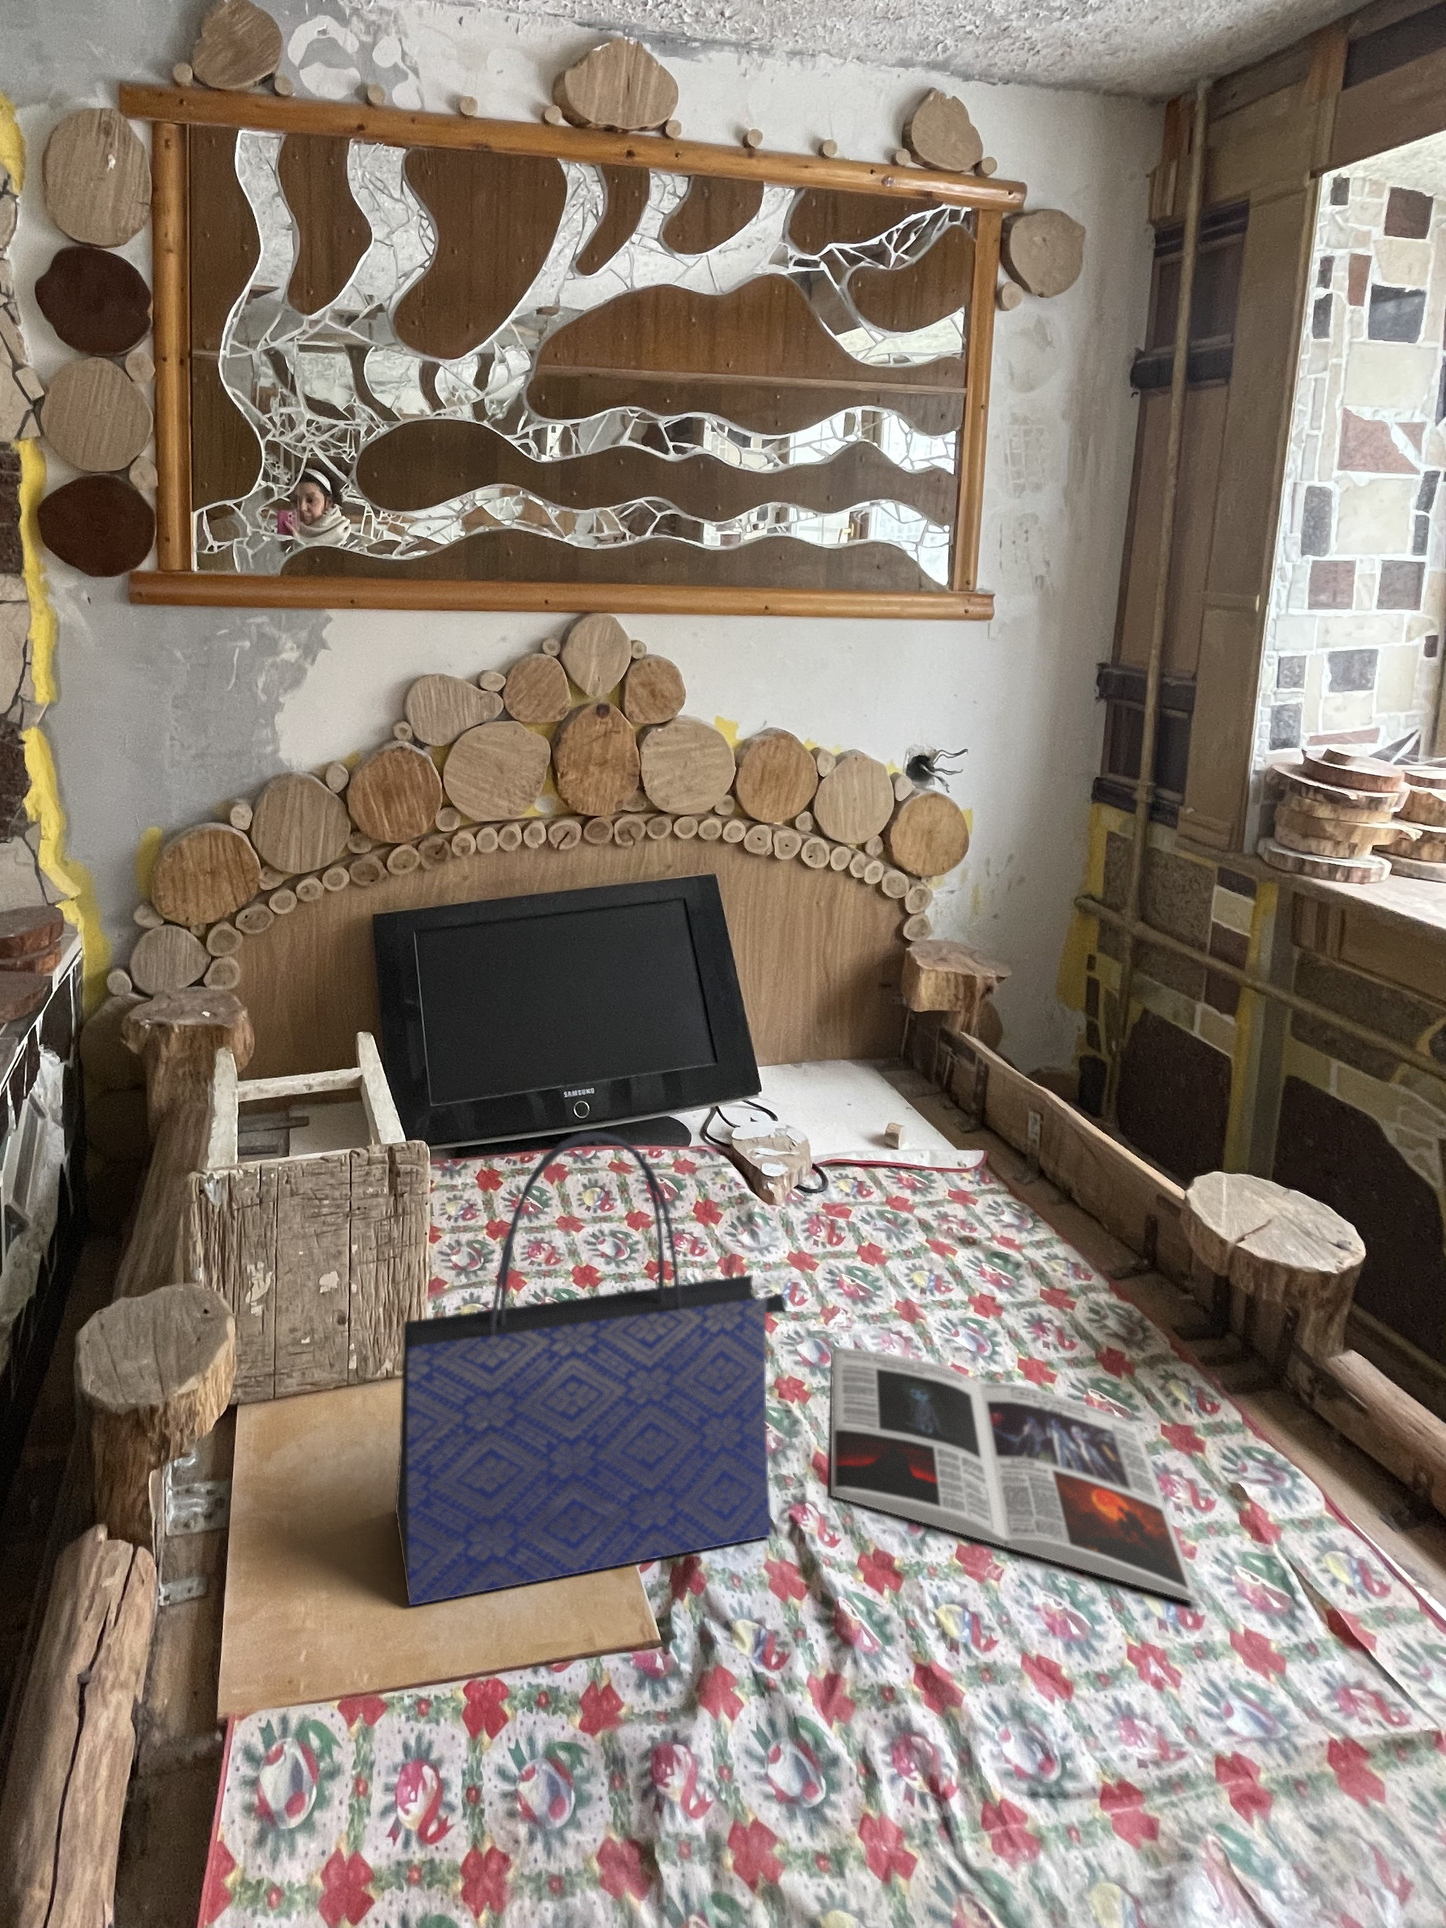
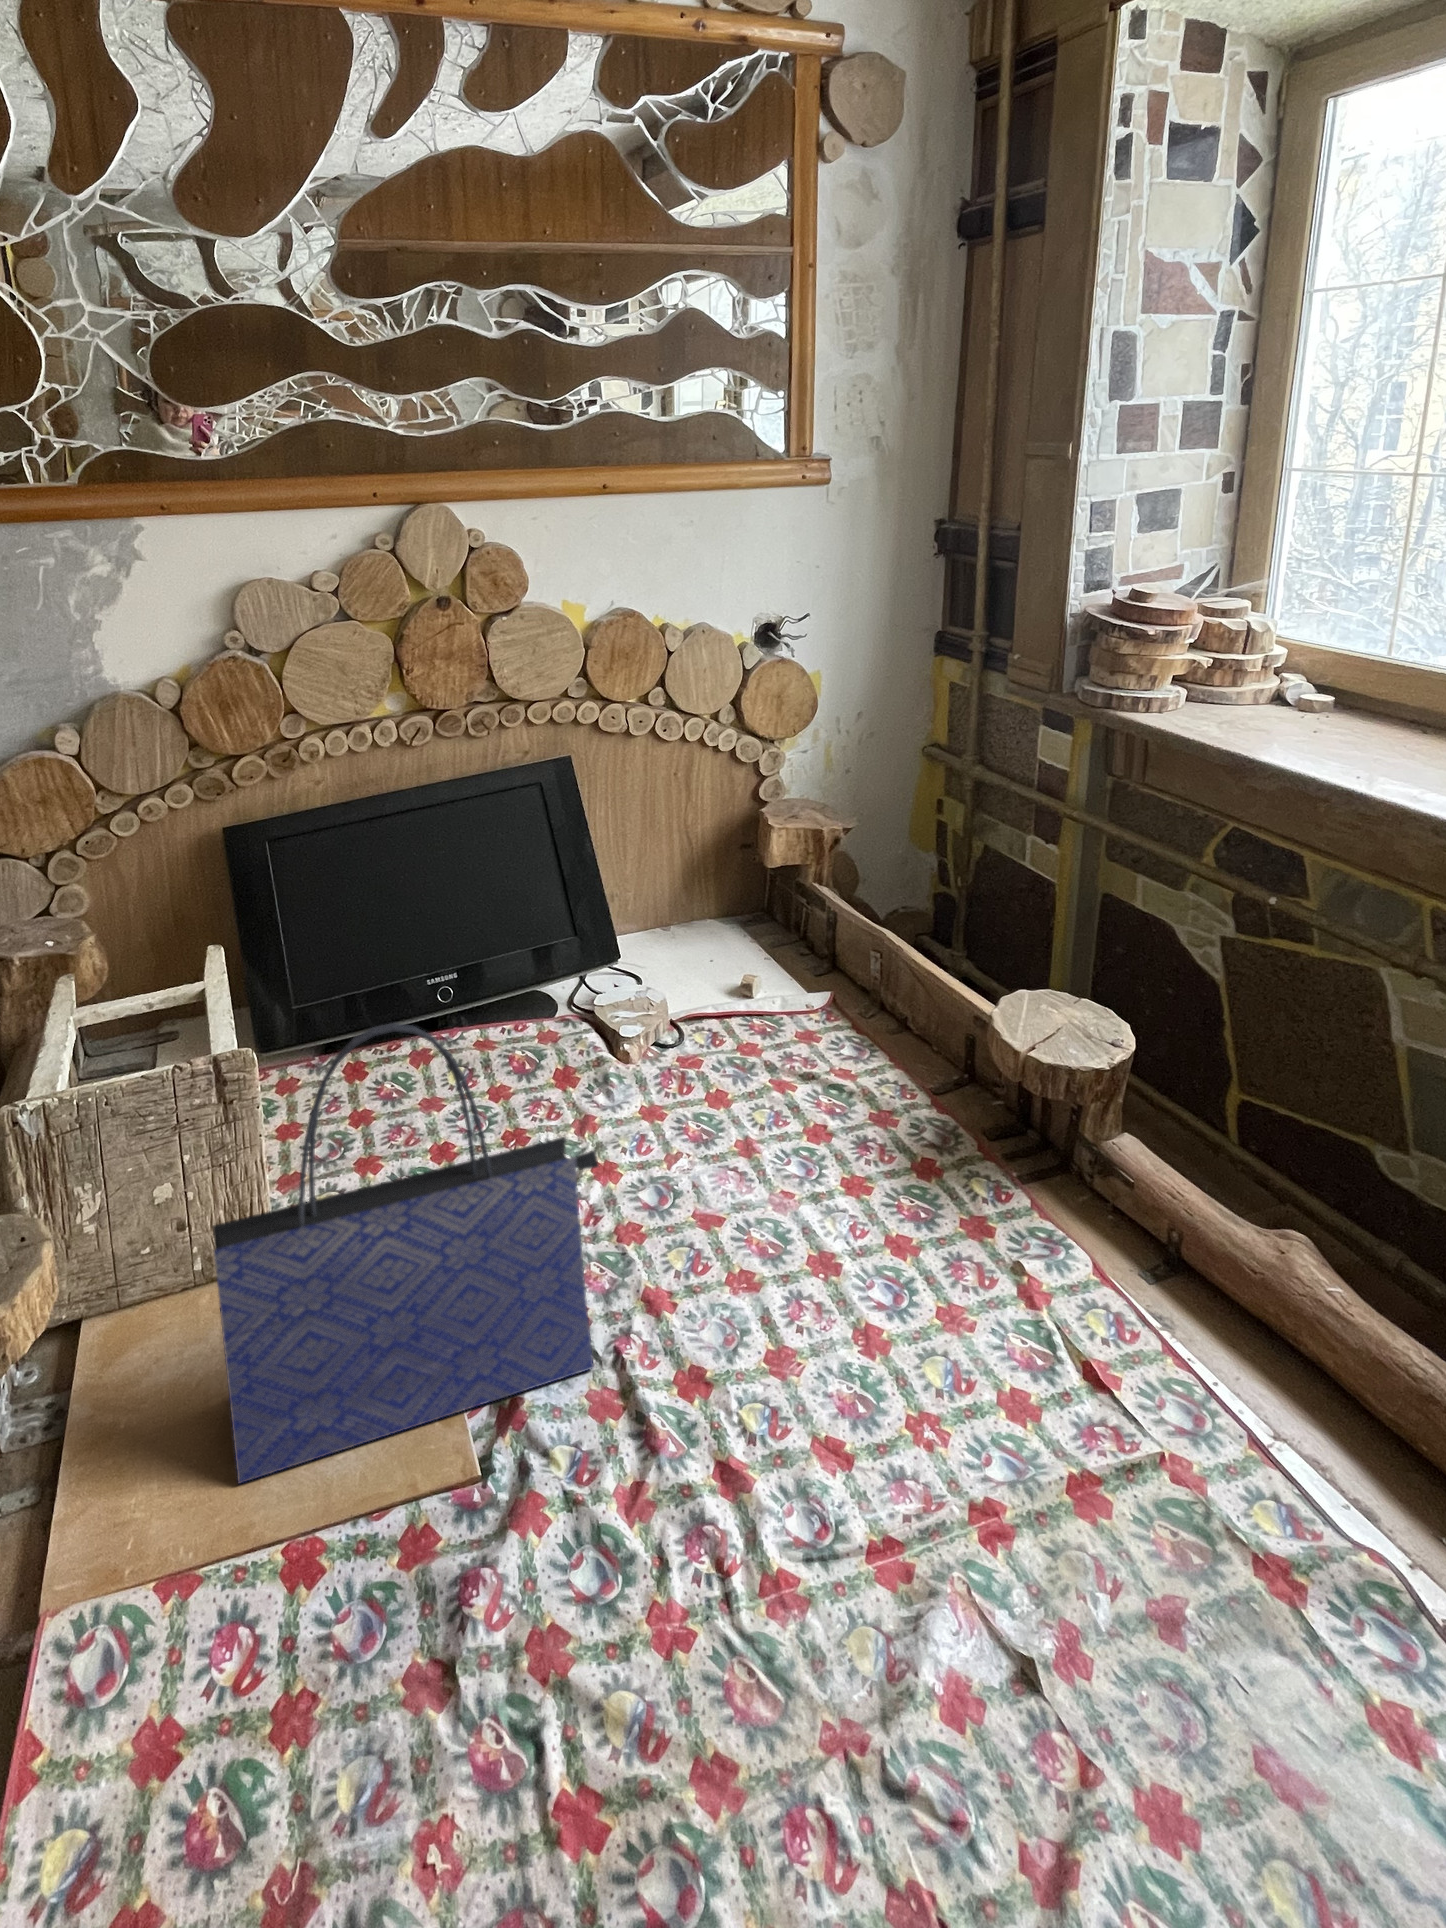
magazine: present [831,1348,1198,1603] -> none [654,1186,974,1372]

